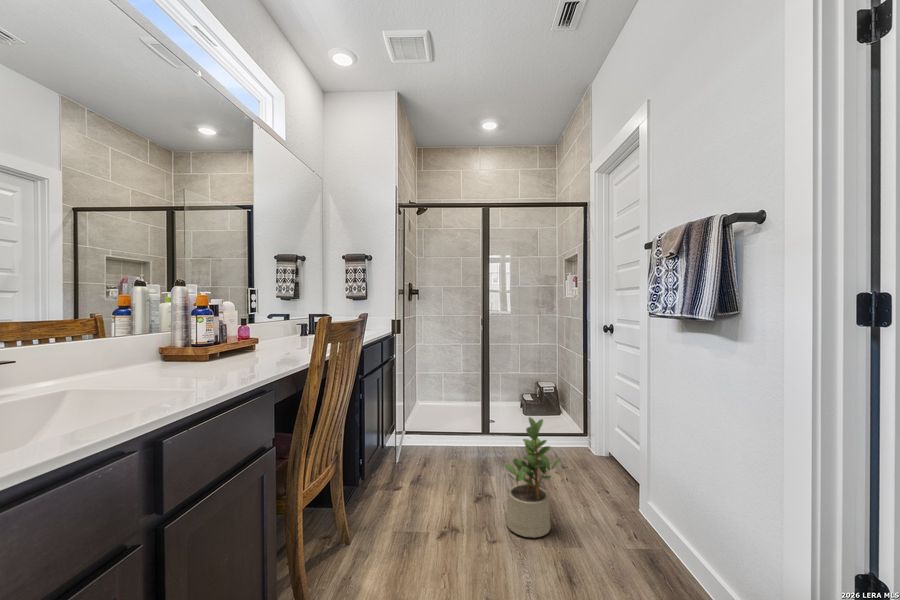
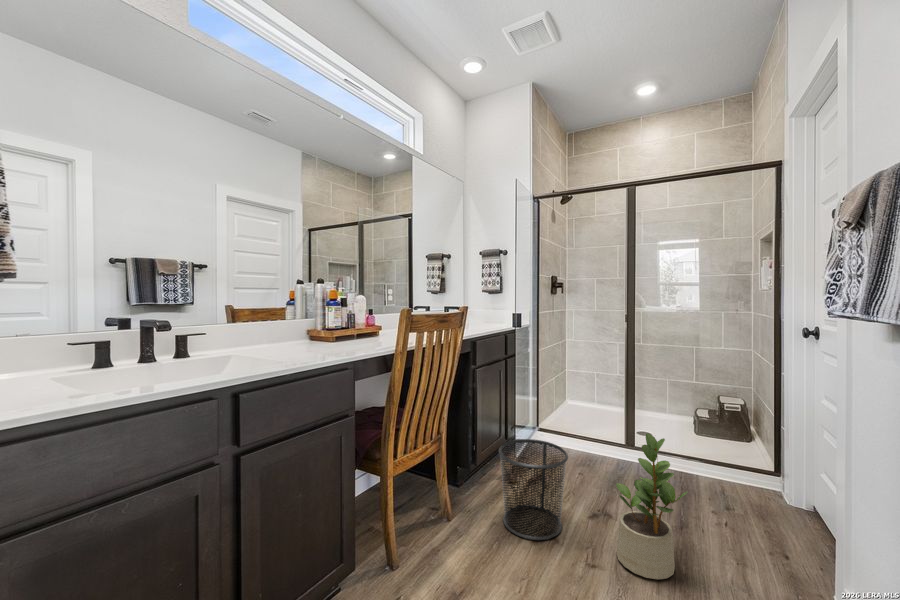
waste bin: none [397,440,462,536] -> present [499,439,568,540]

